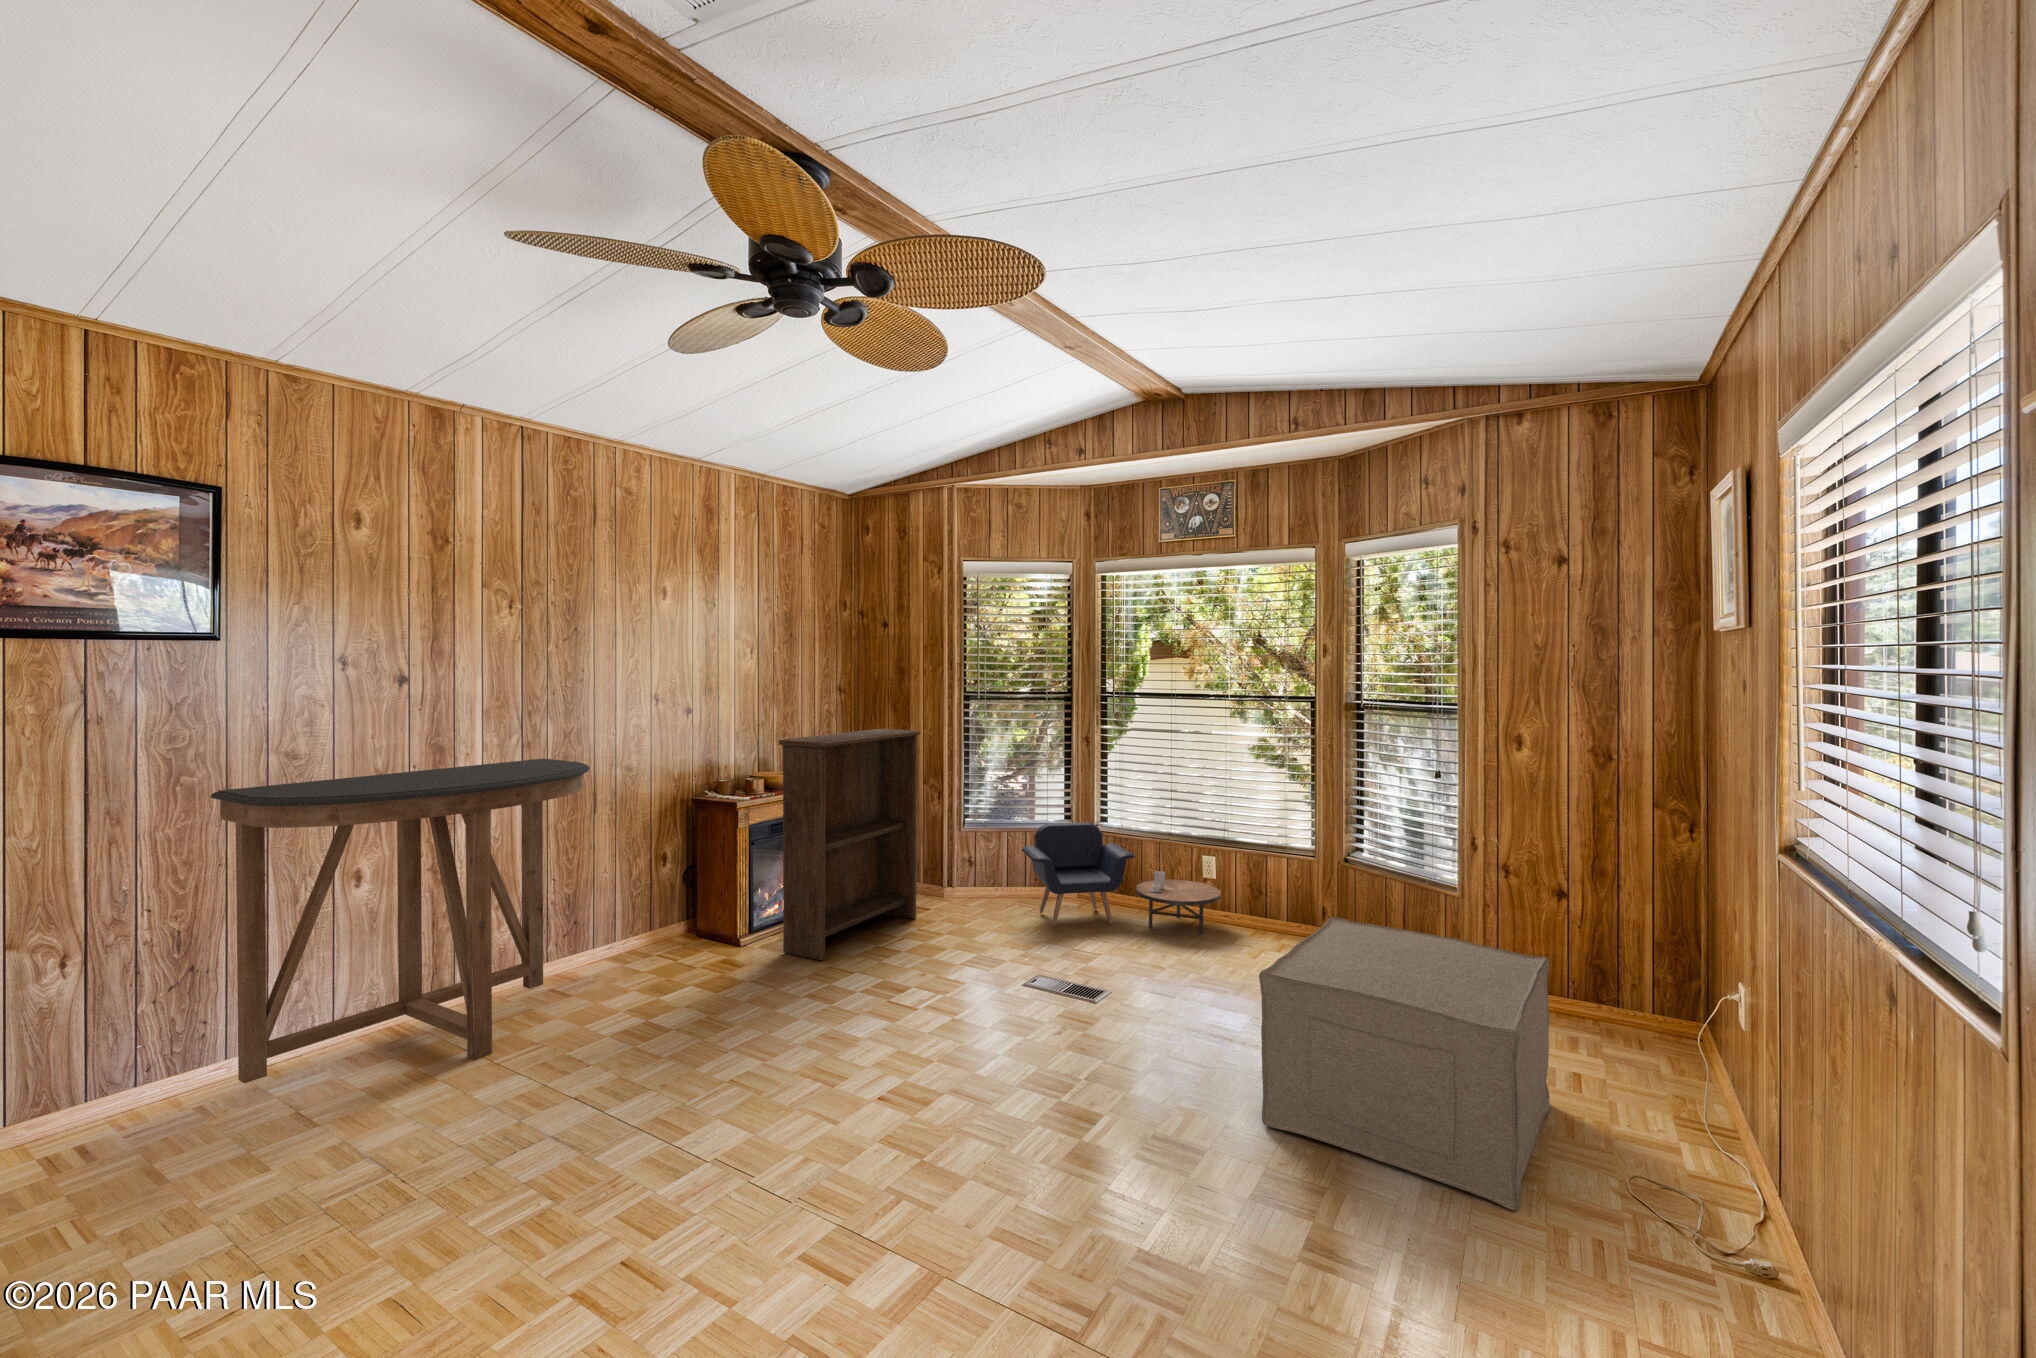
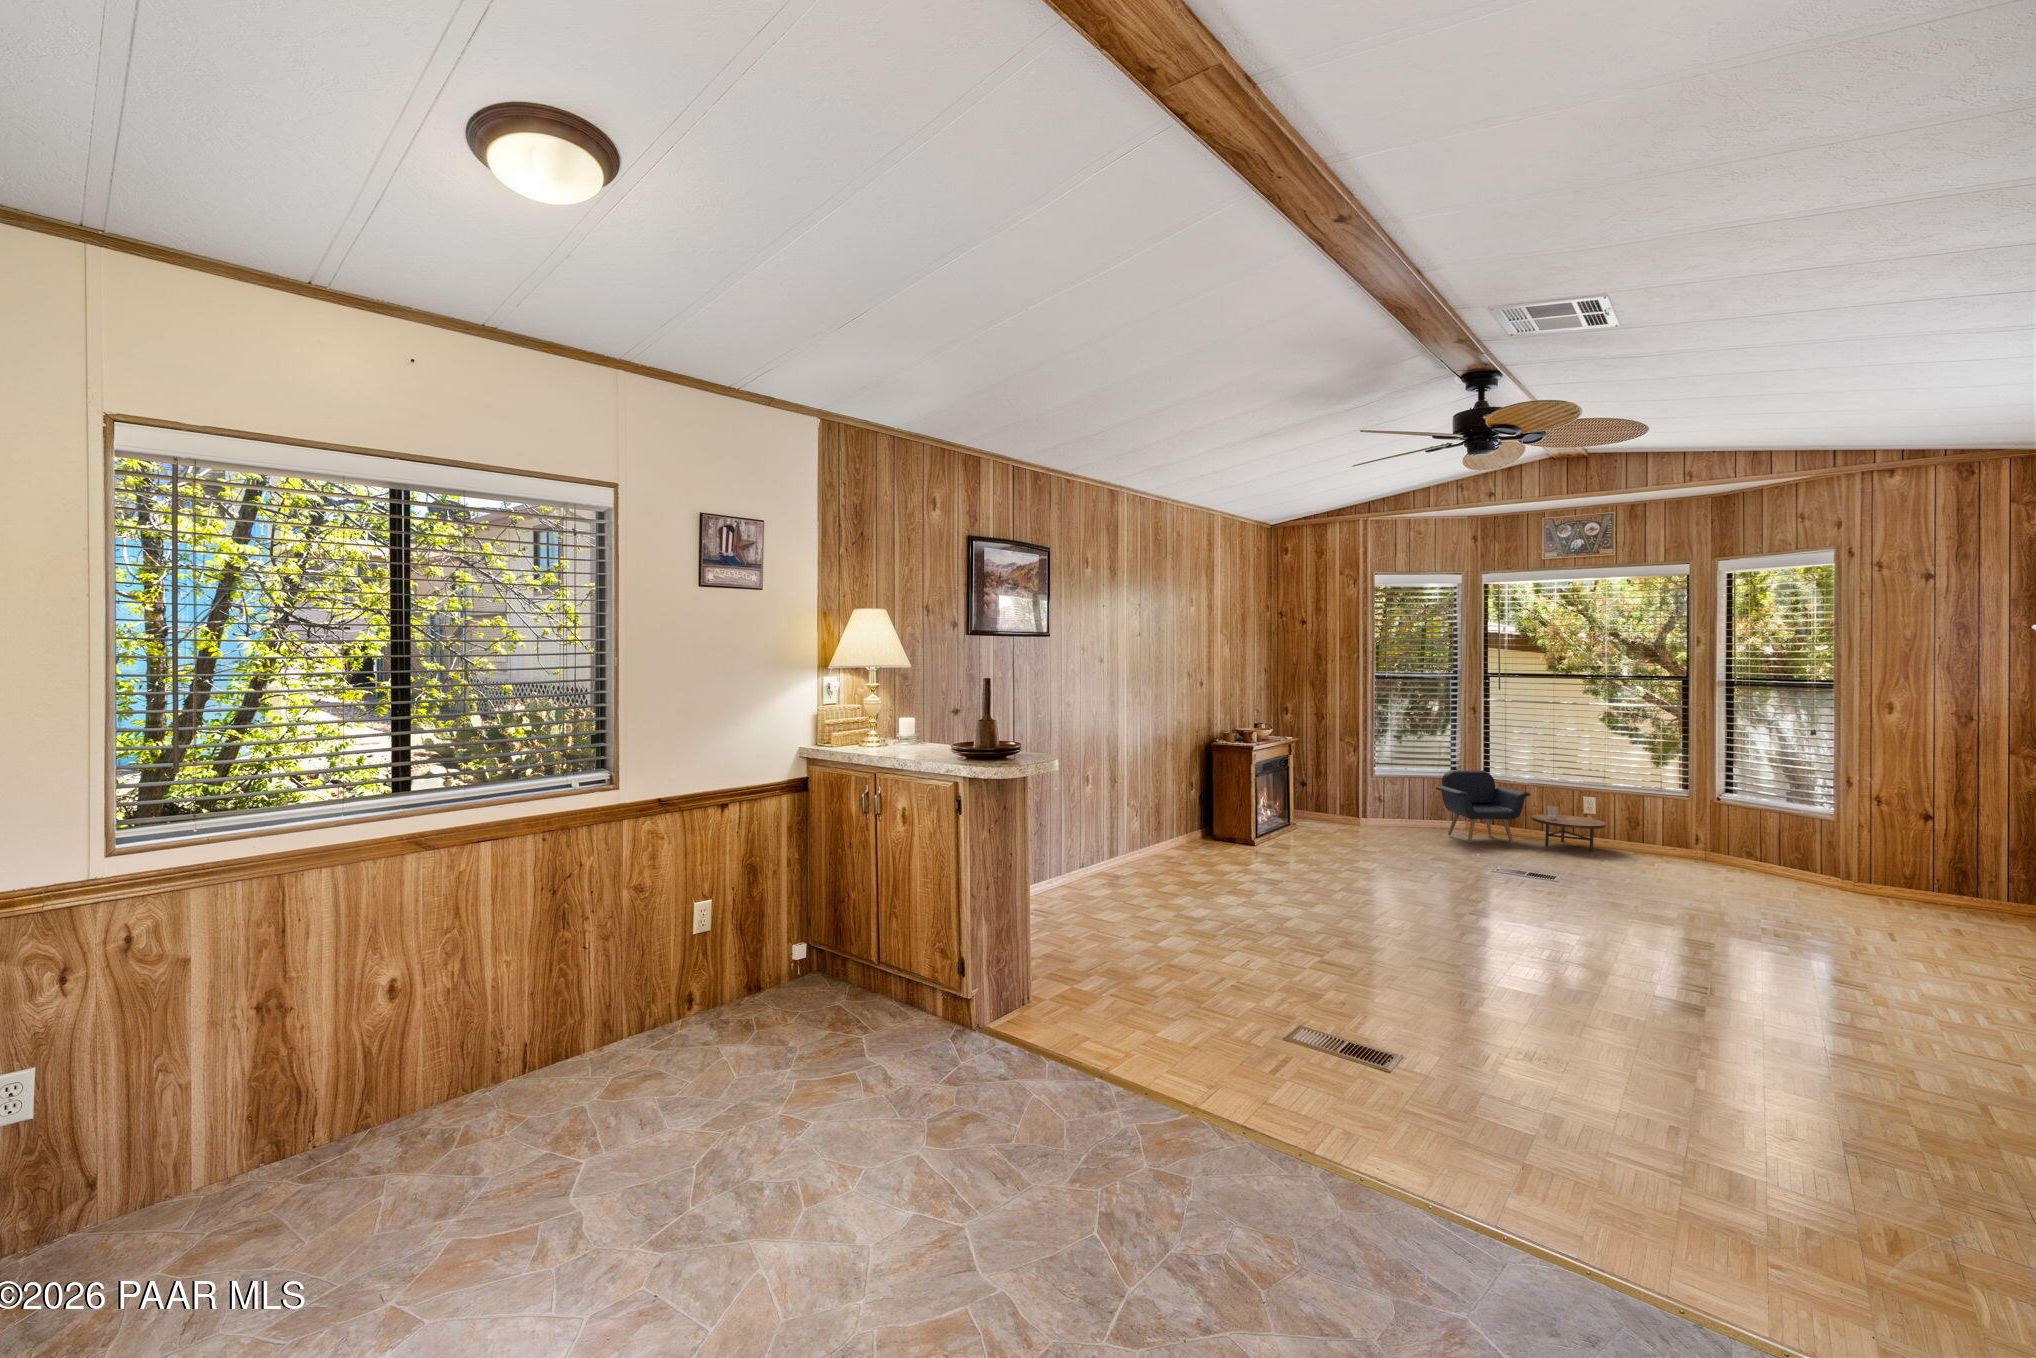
bookshelf: present [779,729,920,960] -> none [1286,699,1360,852]
console table: present [211,759,590,1083] -> none [1051,712,1204,885]
ottoman: present [1259,917,1551,1210] -> none [1728,820,1939,971]

